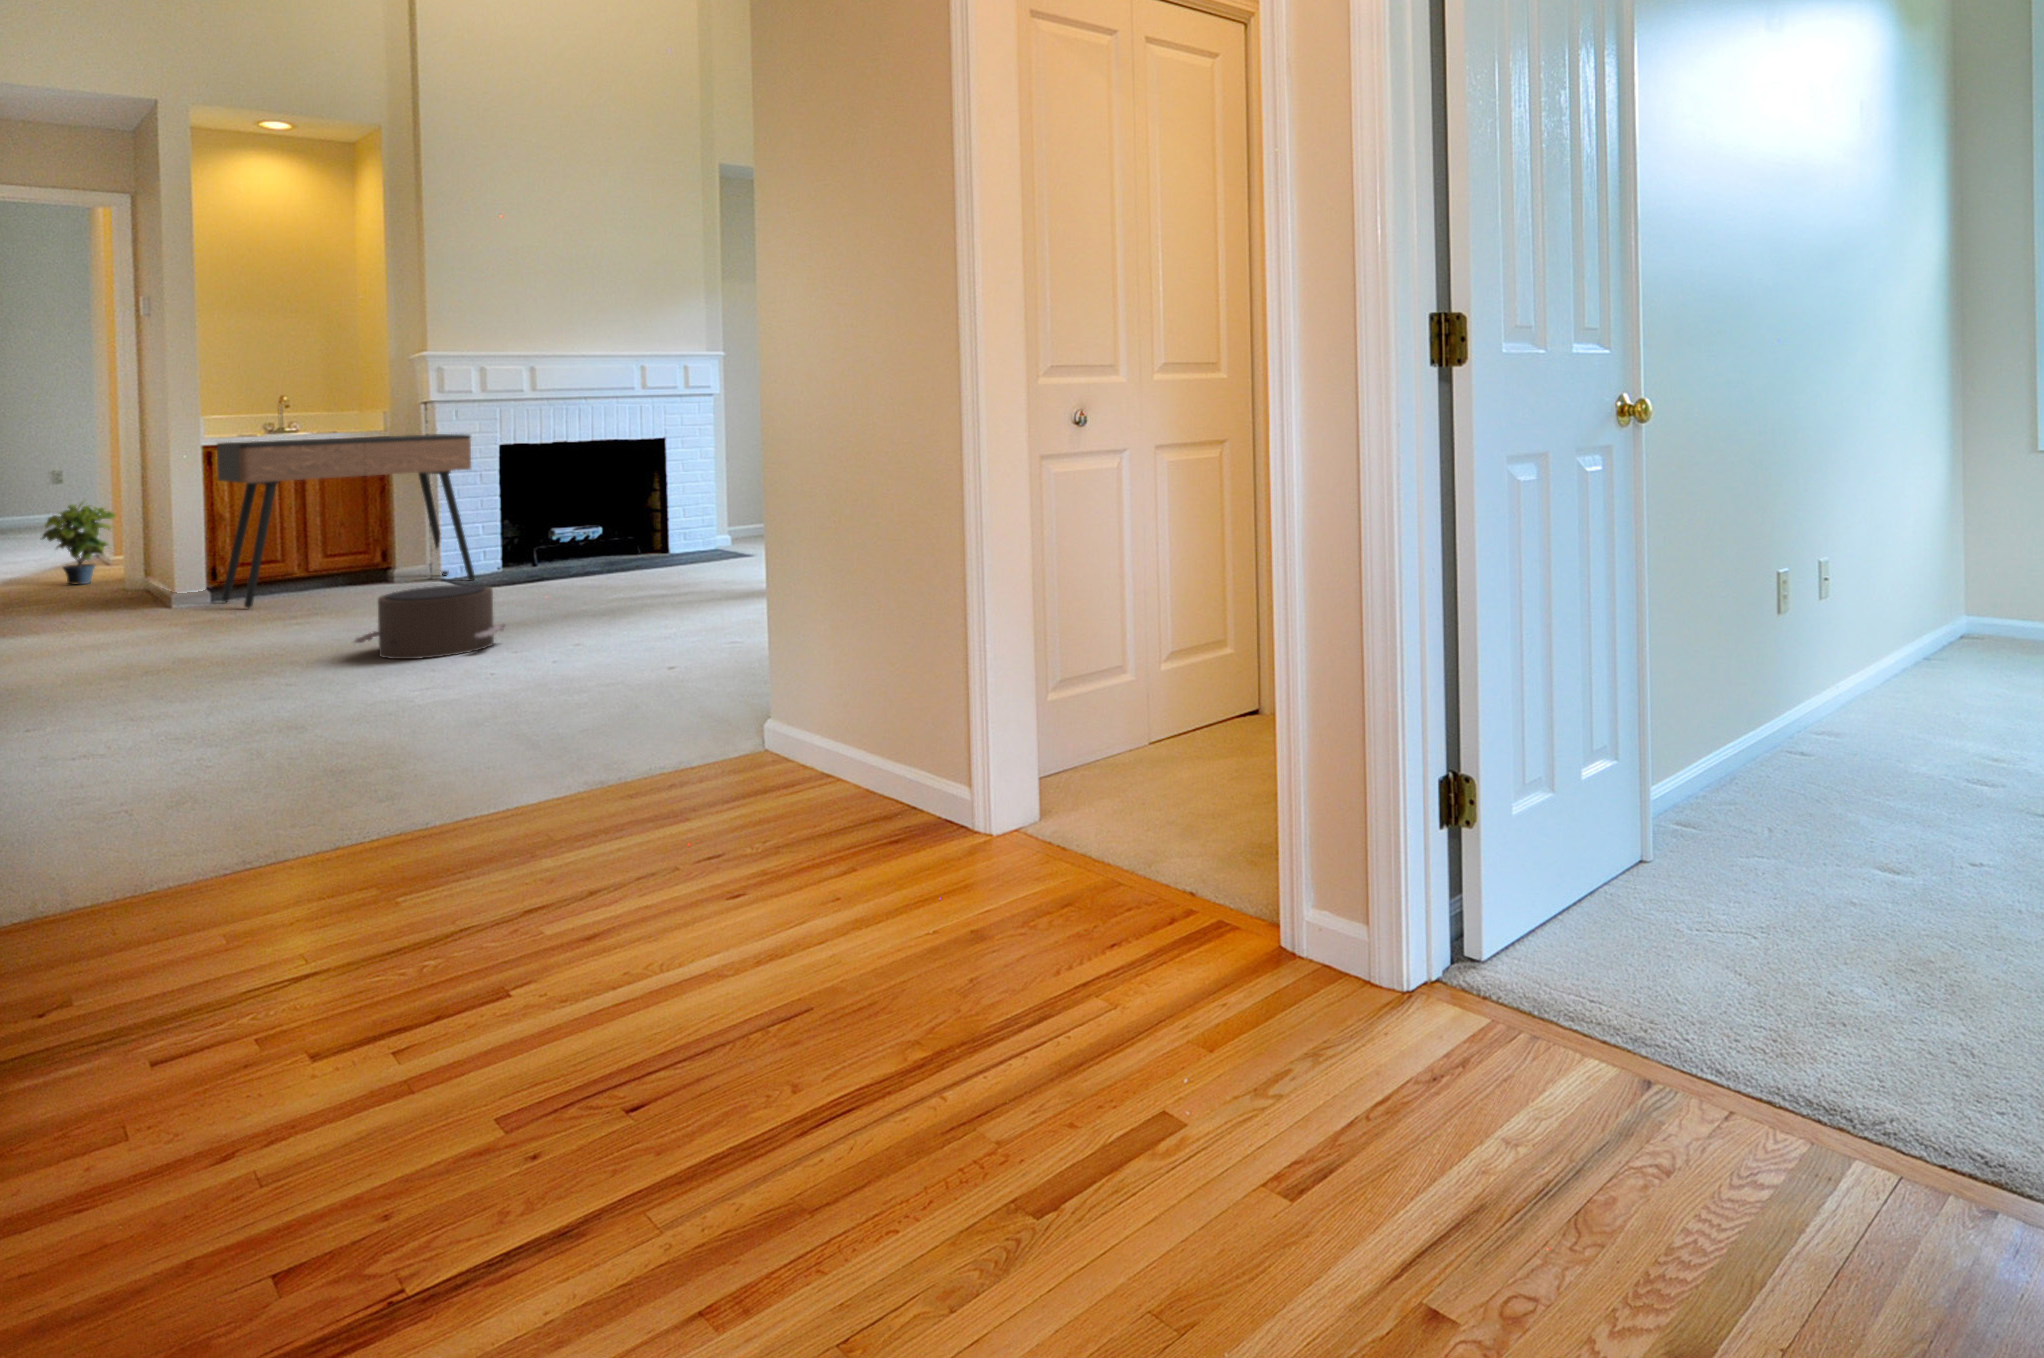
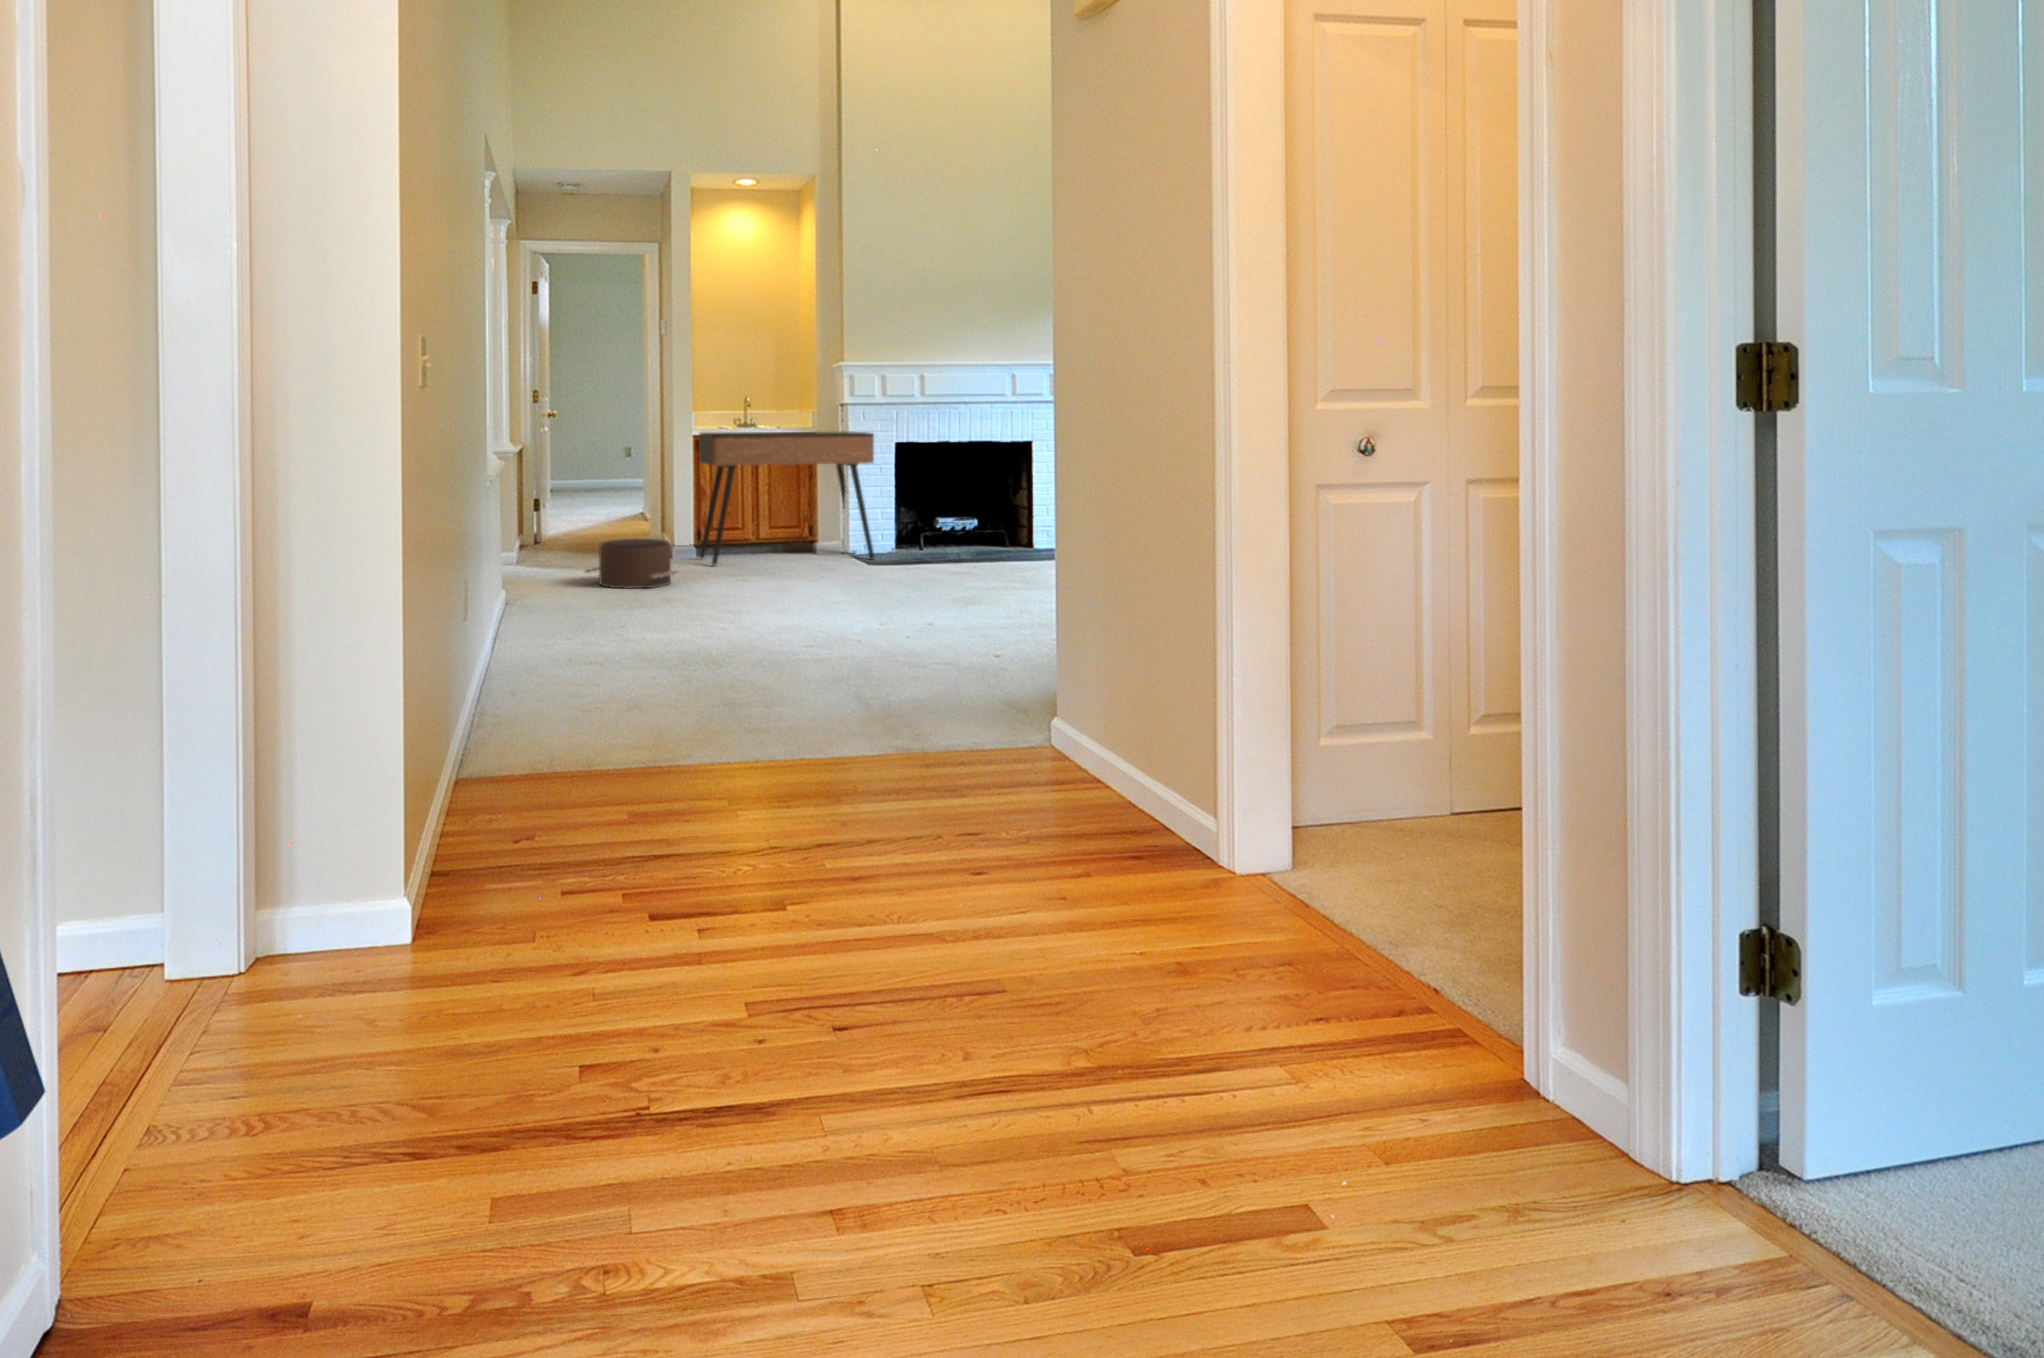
potted plant: present [42,502,116,584] -> none [600,471,645,535]
pouf: present [354,585,506,659] -> present [585,539,677,588]

